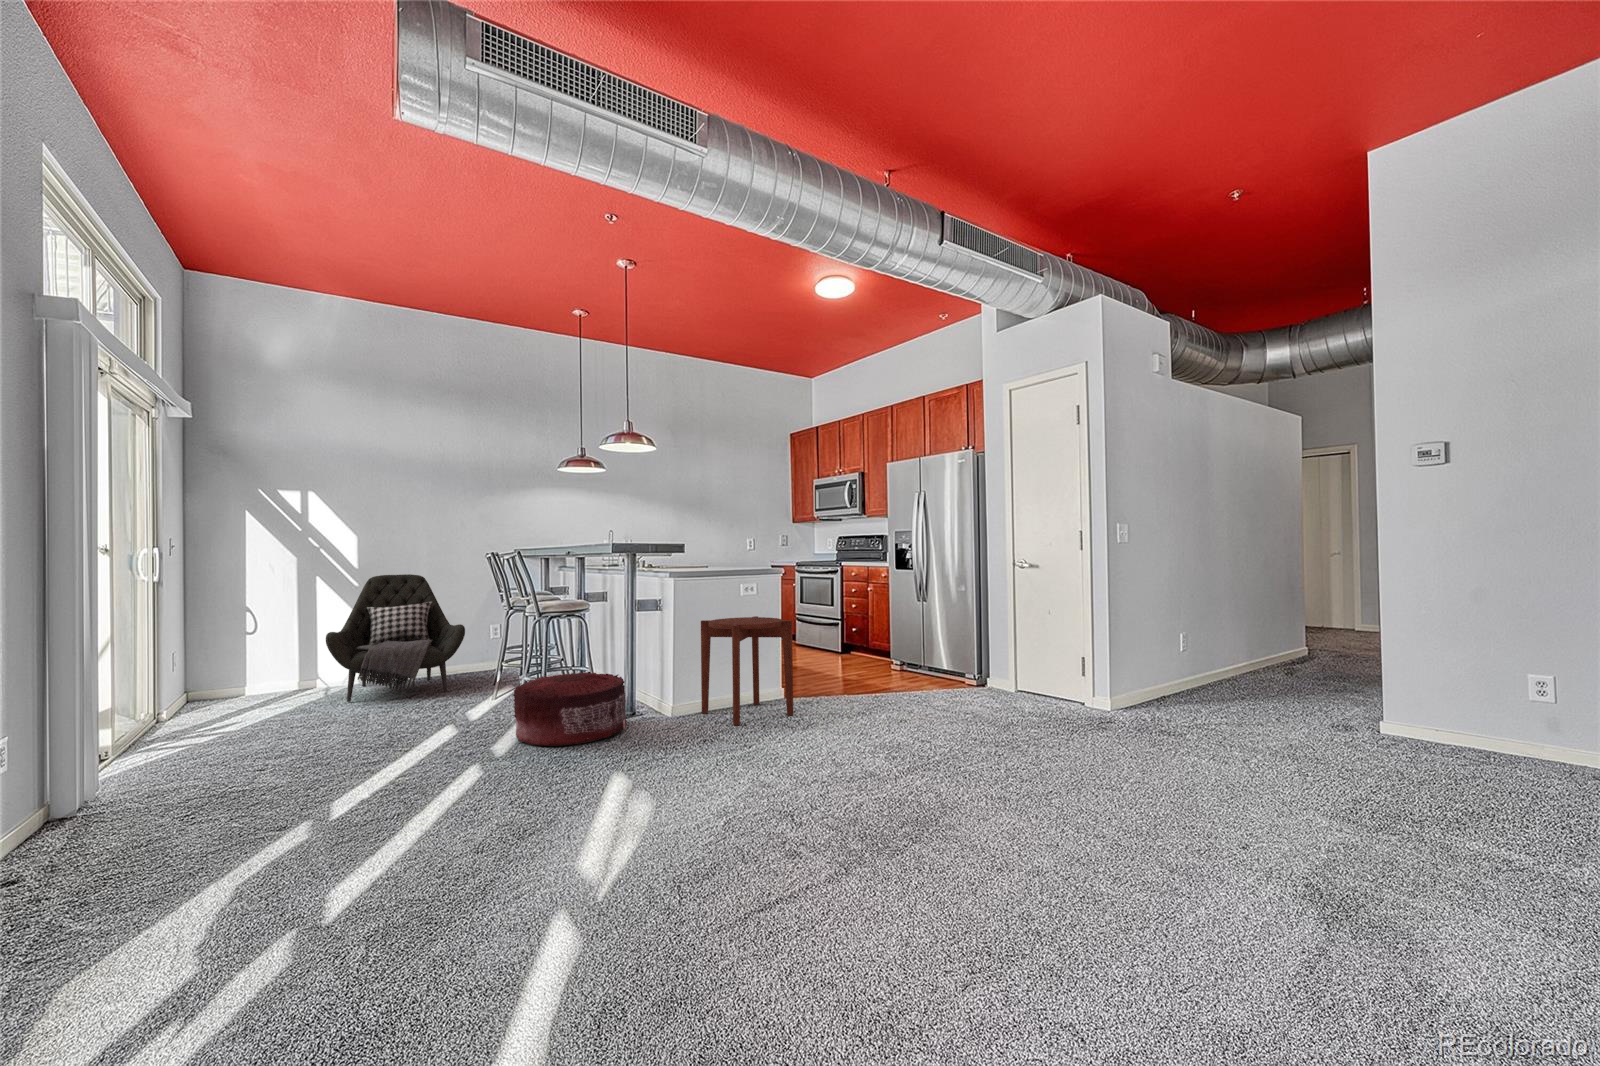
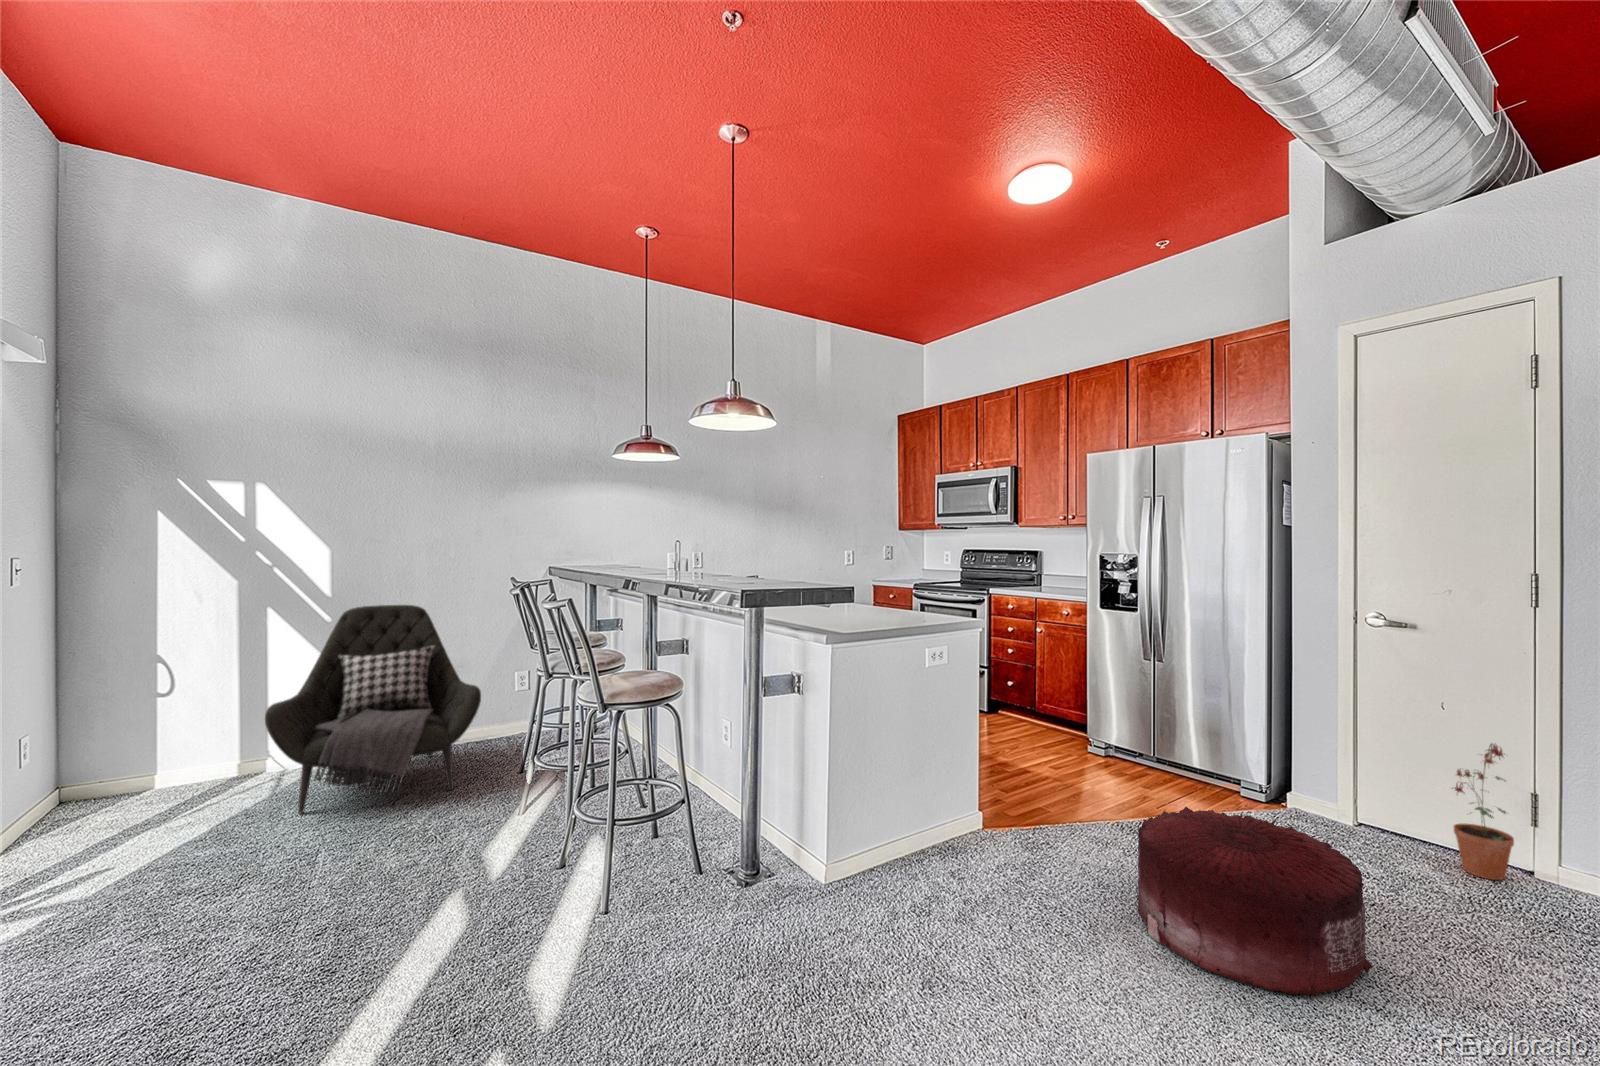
side table: present [701,616,793,725] -> none [874,703,1039,924]
potted plant: none [1041,630,1072,707] -> present [1452,744,1514,880]
pouf: present [513,672,627,746] -> present [1137,807,1373,996]

